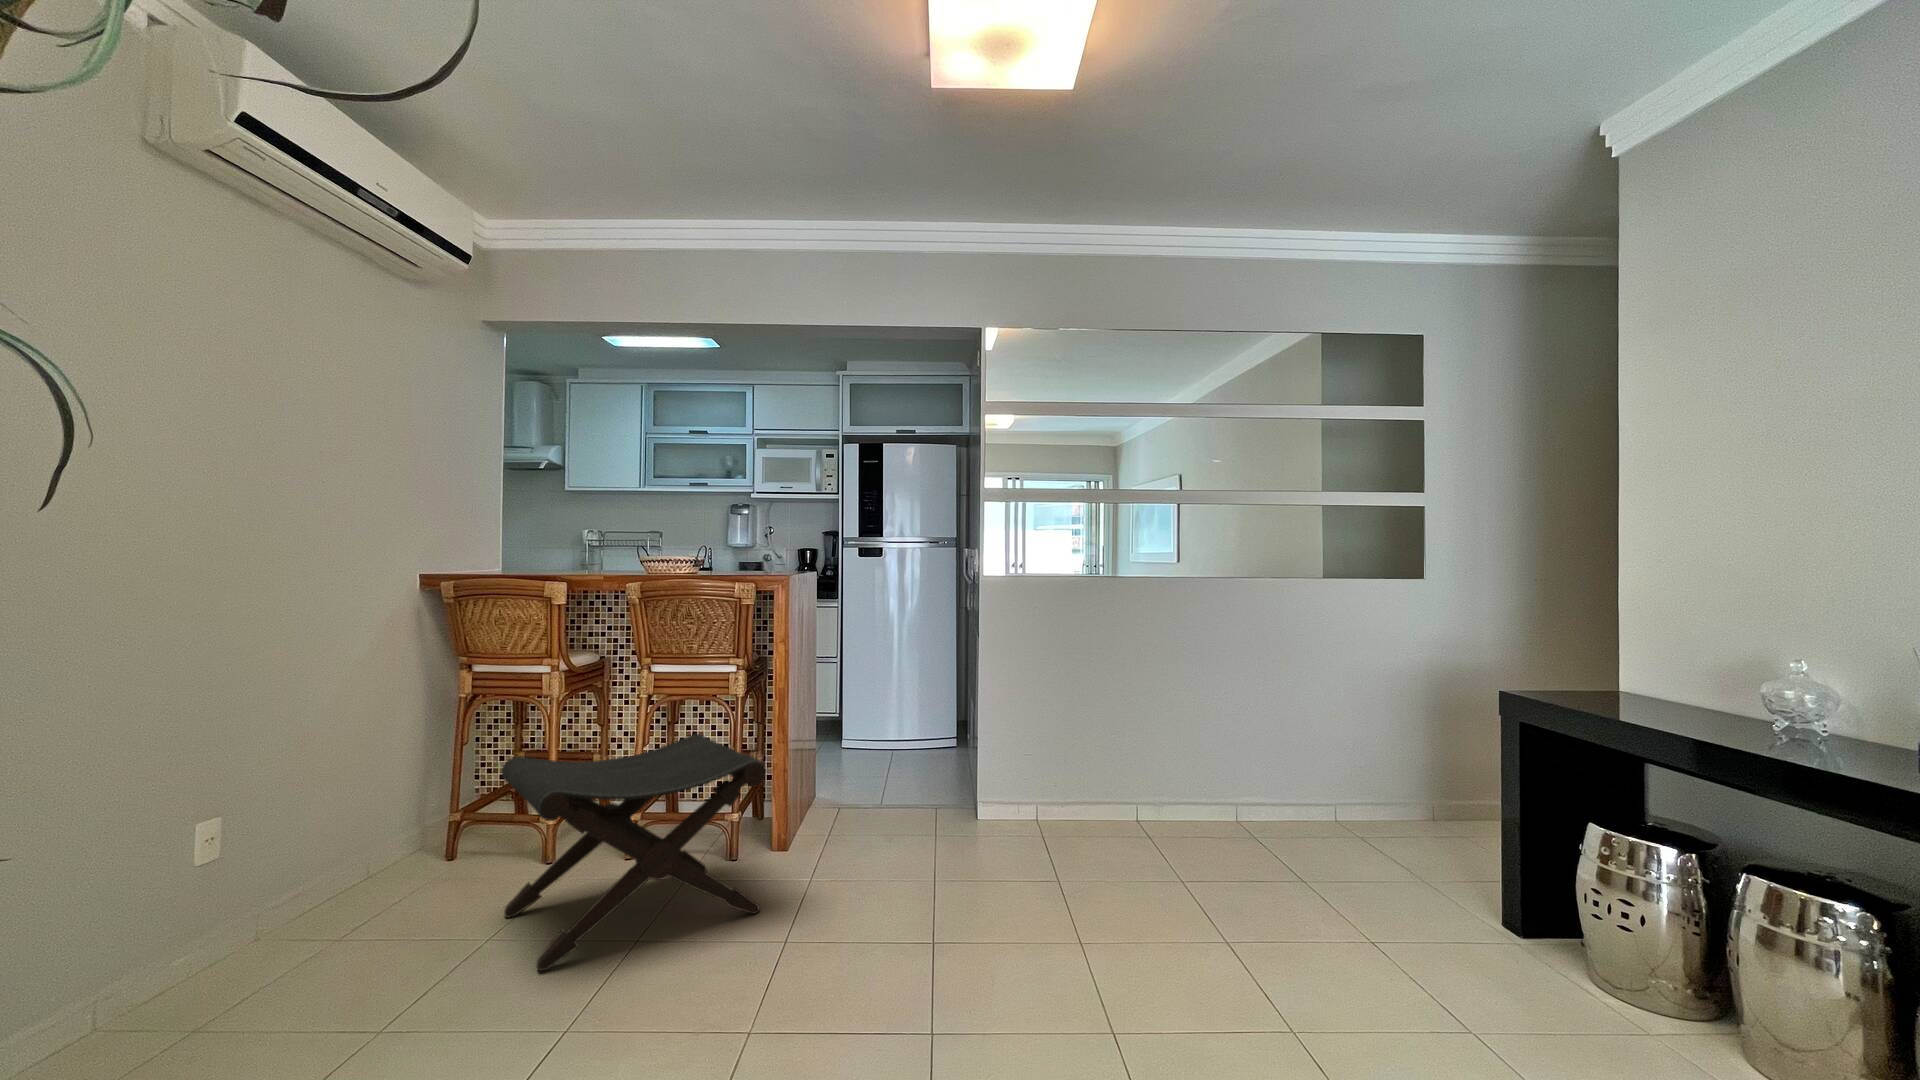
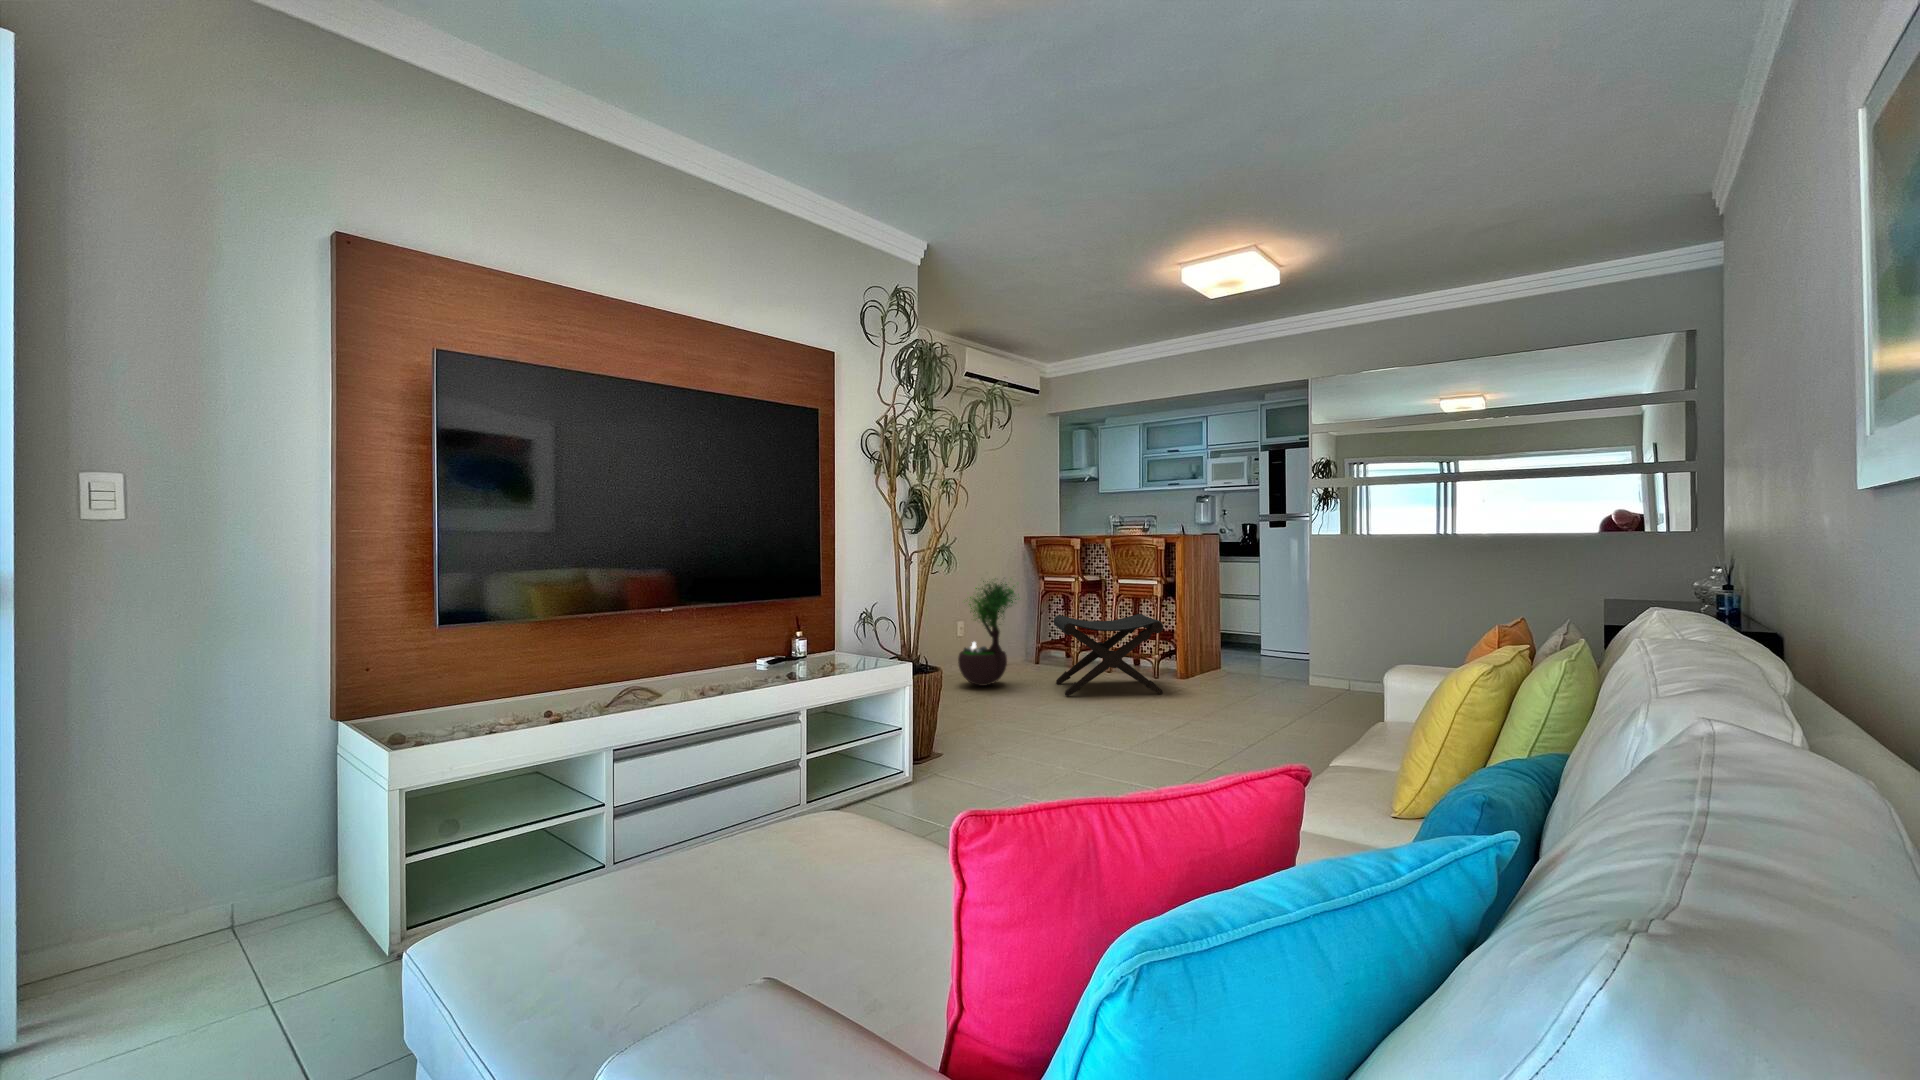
potted tree: none [210,671,421,972] -> present [958,578,1019,686]

